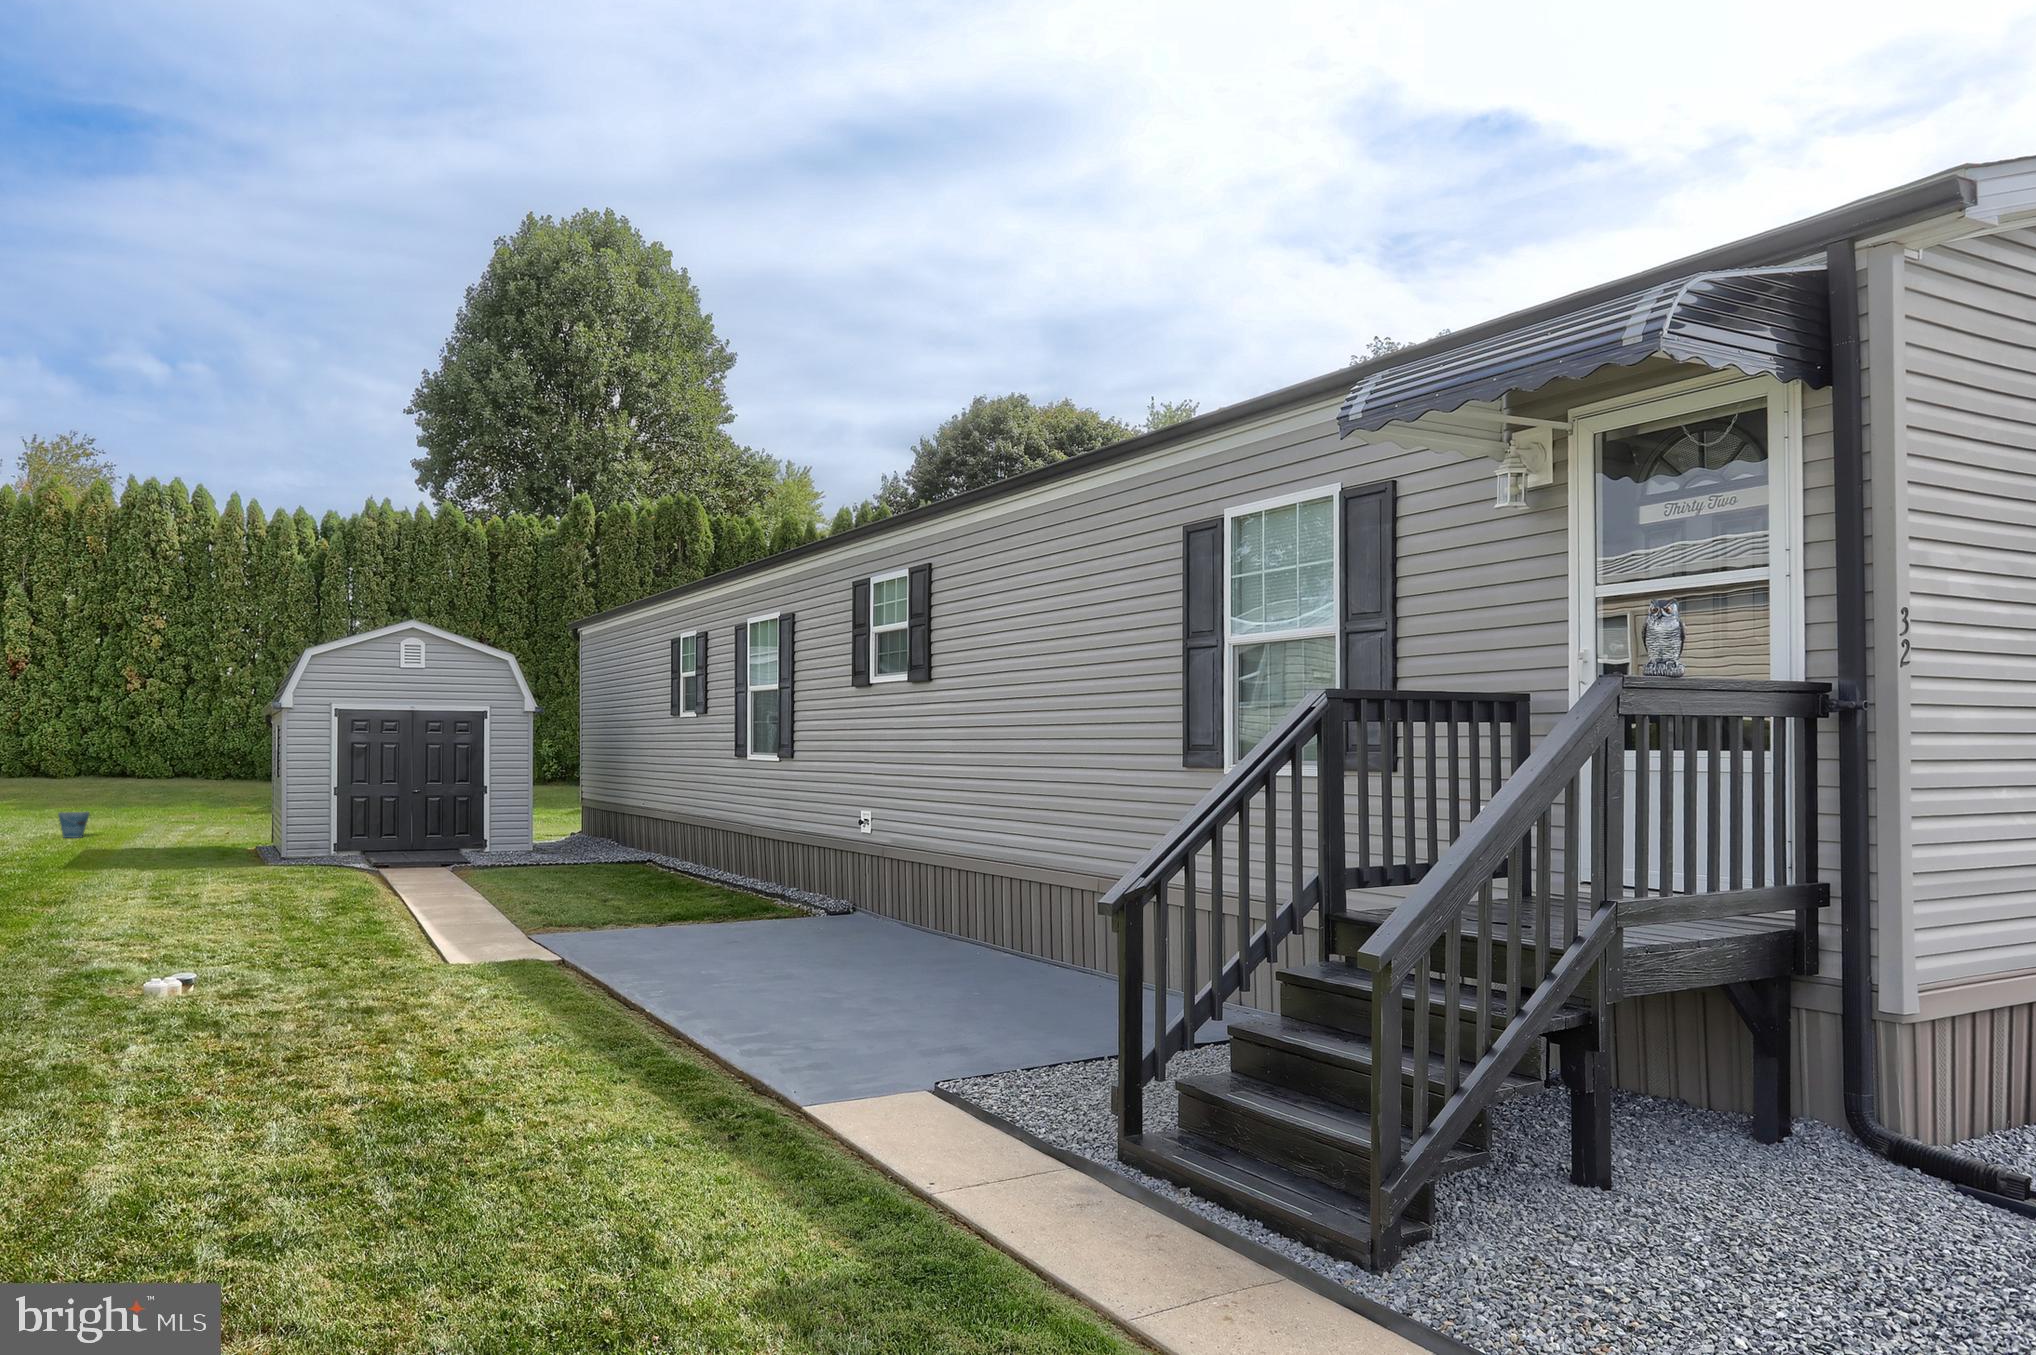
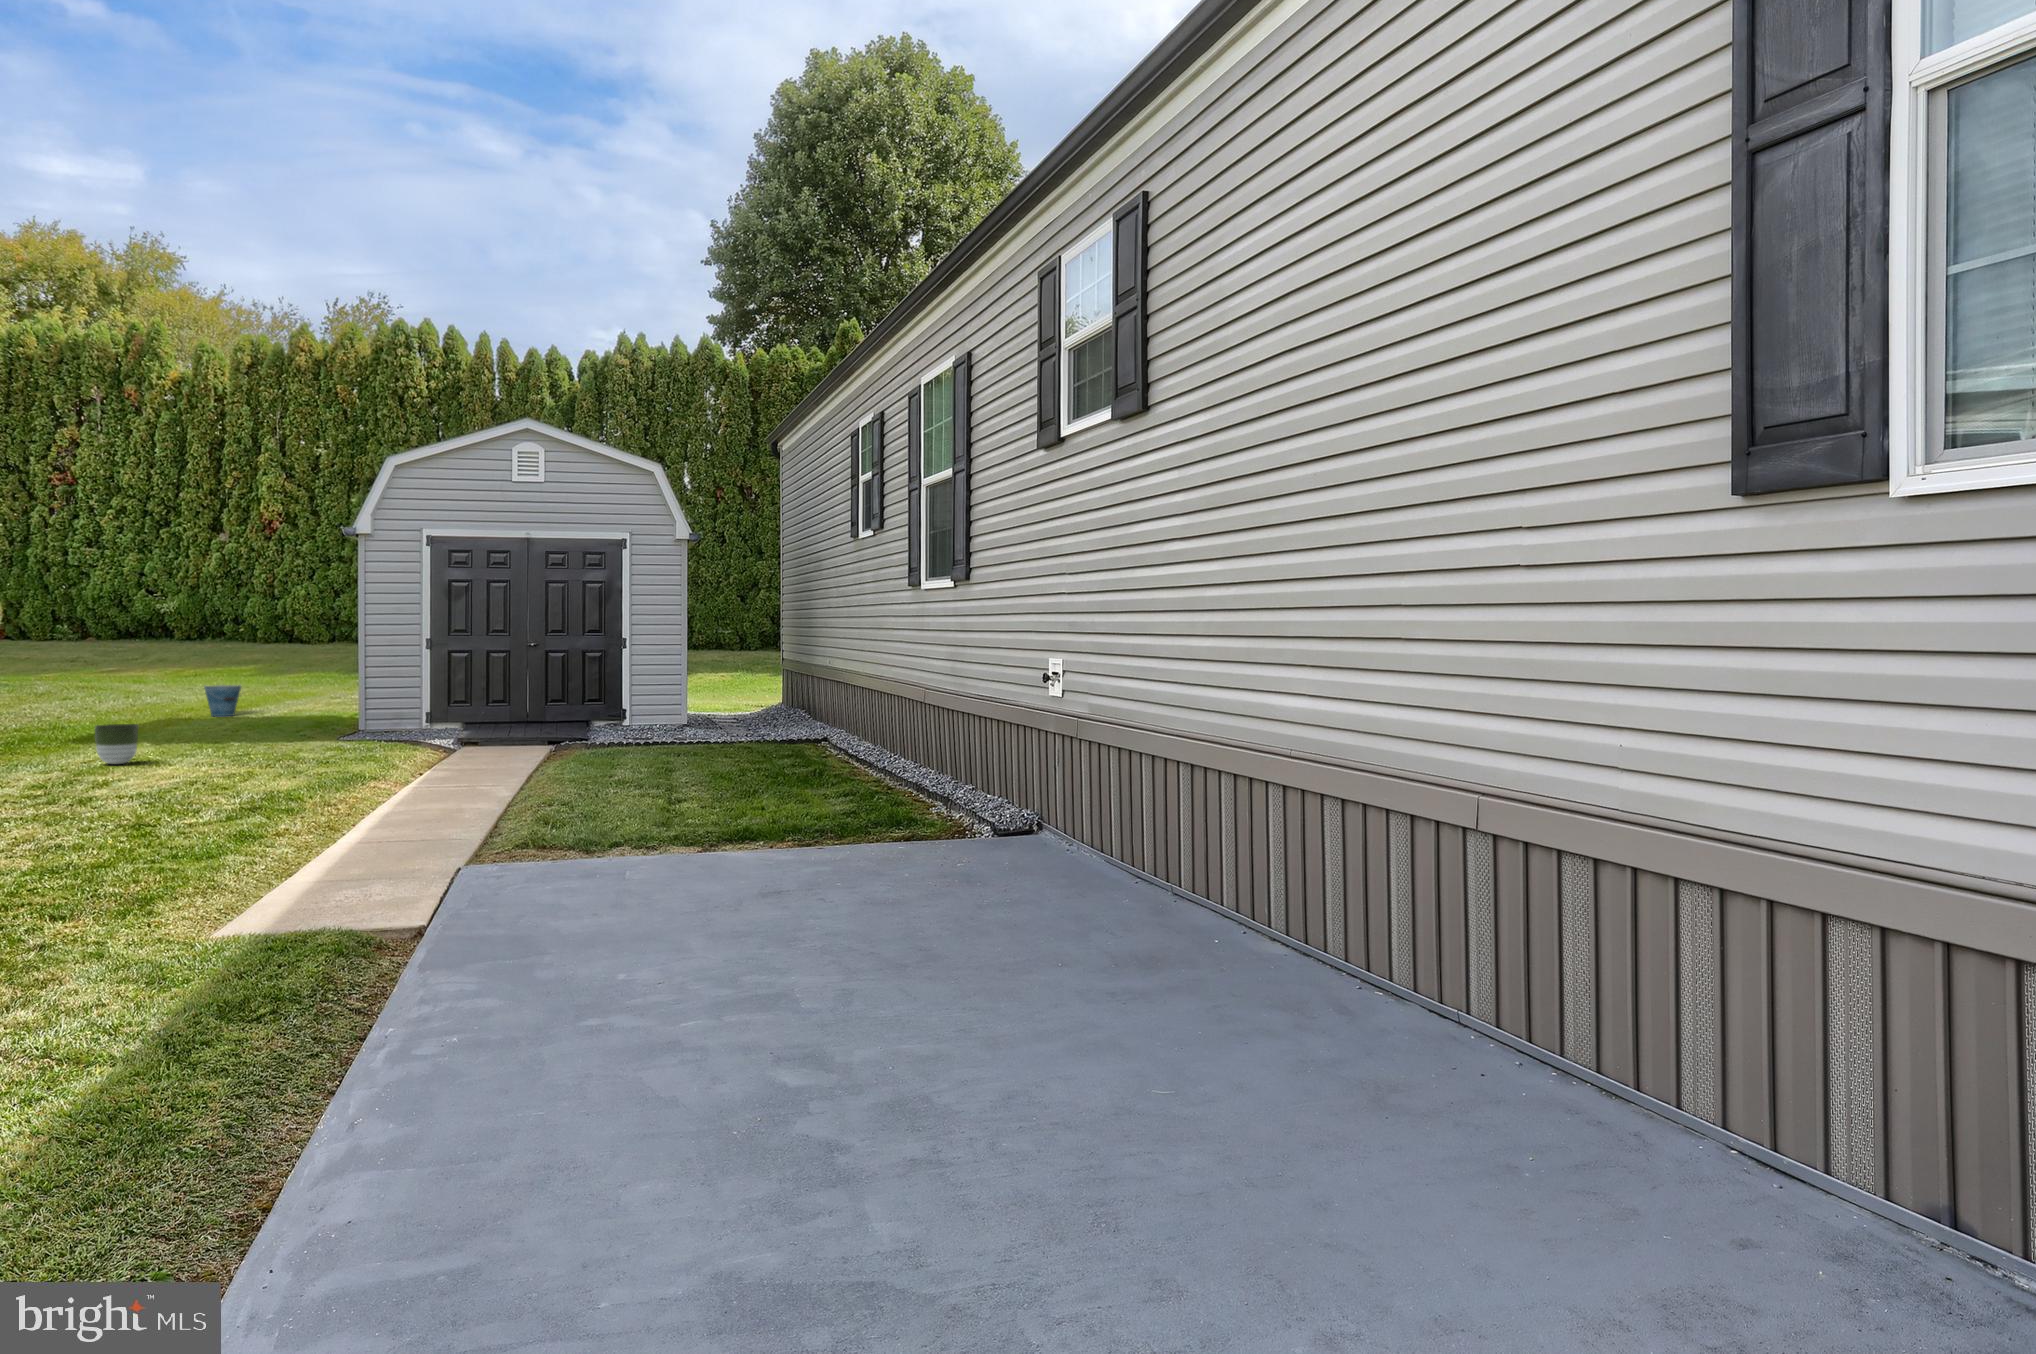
planter: none [72,837,104,867] -> present [95,724,138,764]

